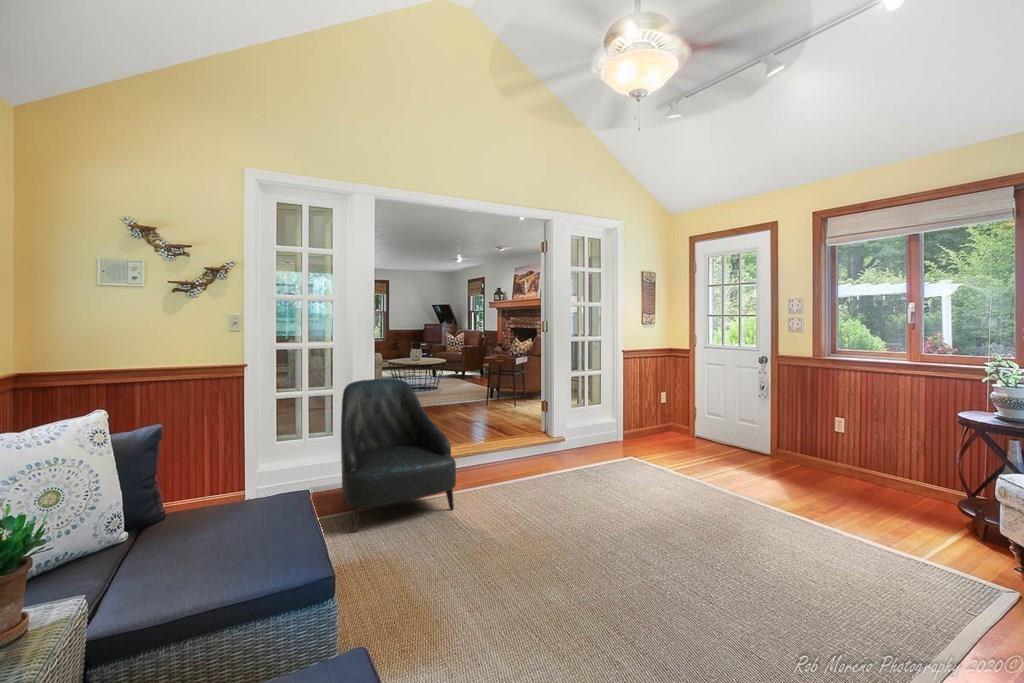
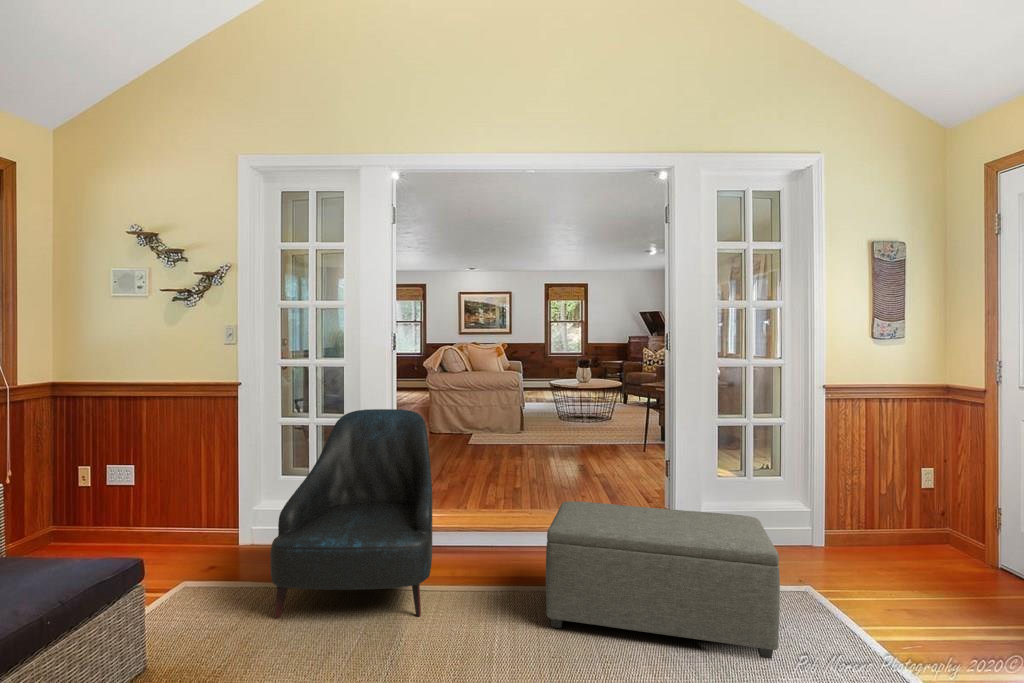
ottoman: none [517,420,645,497] -> present [546,501,780,659]

